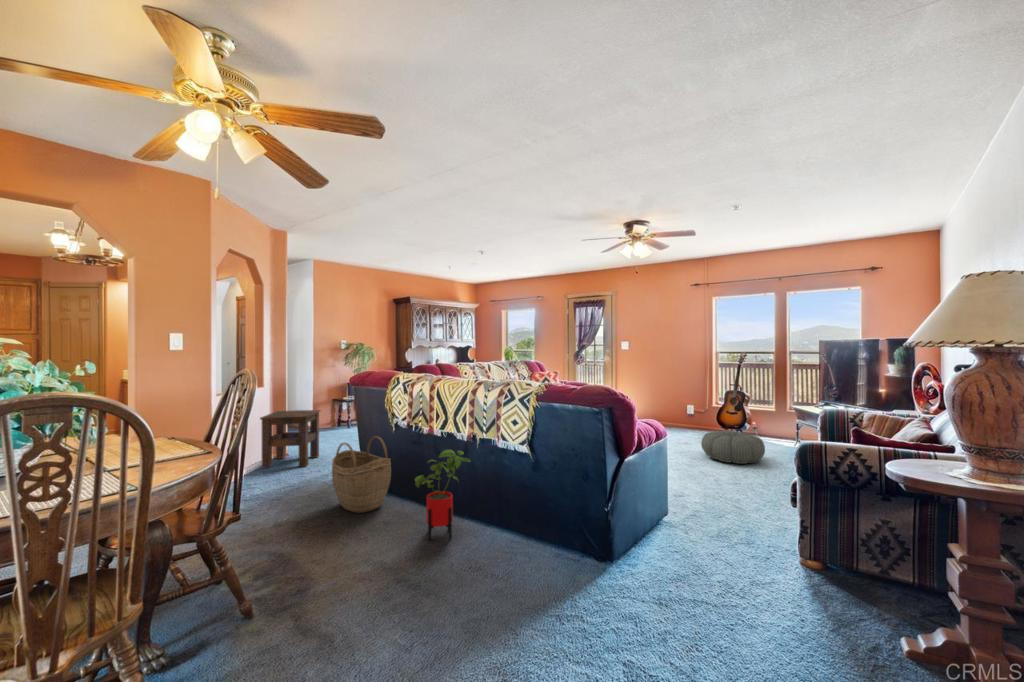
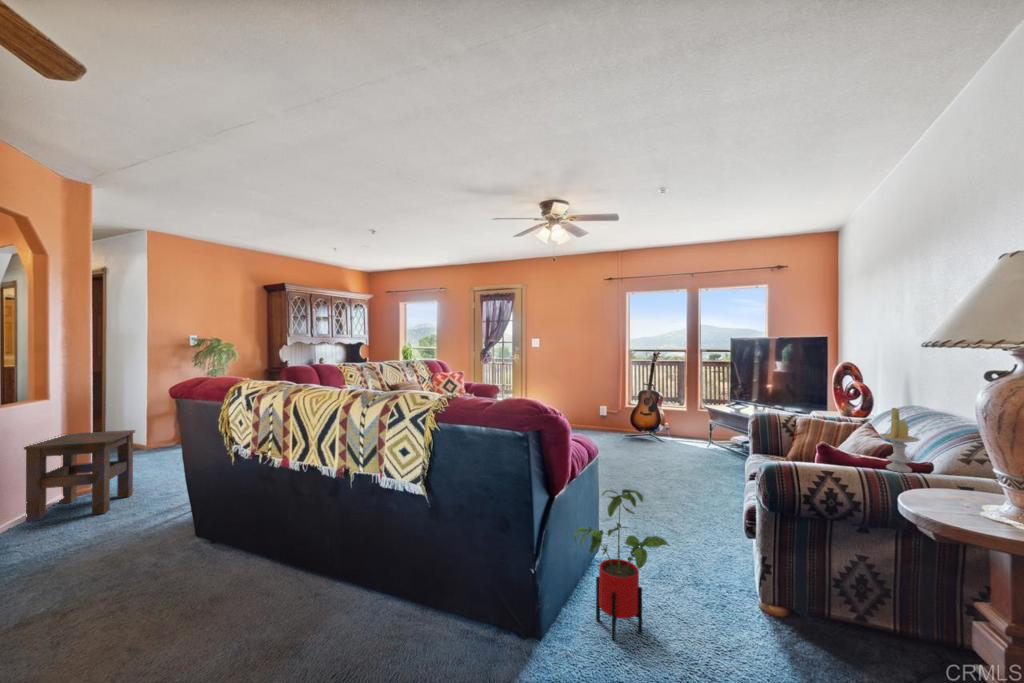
candle: none [902,398,938,452] -> present [879,408,920,473]
pouf: present [701,431,765,464] -> none [621,436,686,472]
woven basket: present [332,436,391,513] -> none [122,472,224,593]
house plant: present [415,450,470,540] -> present [574,489,669,640]

